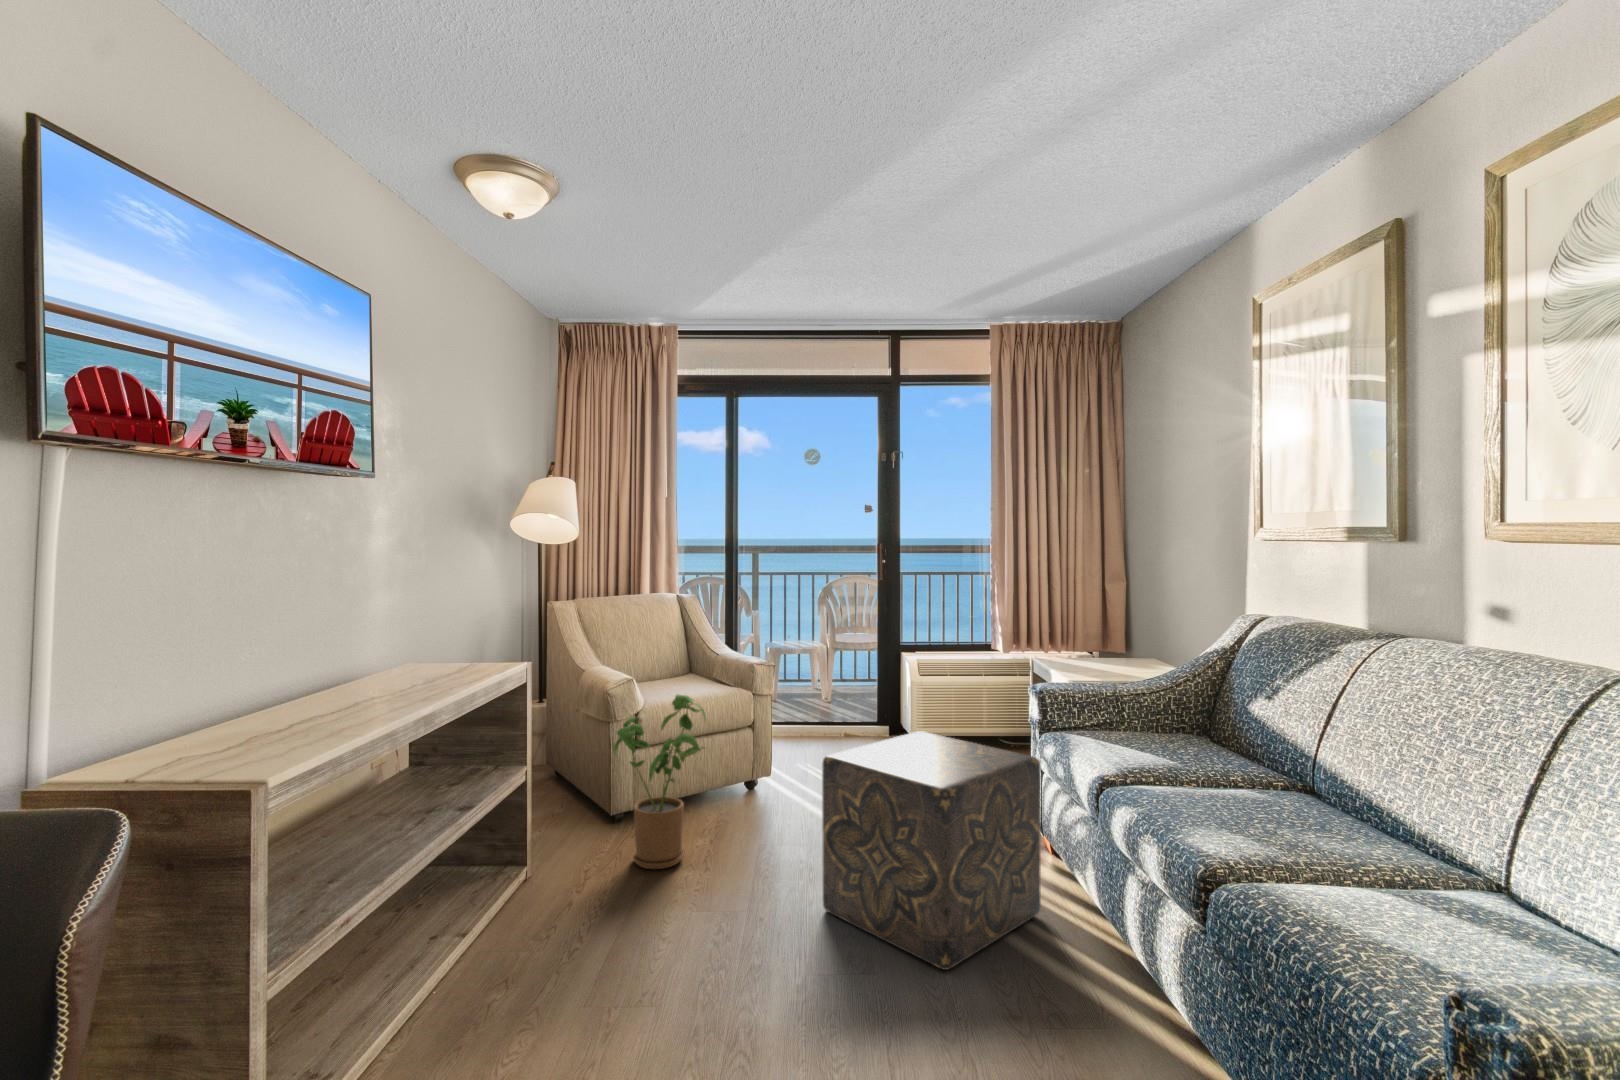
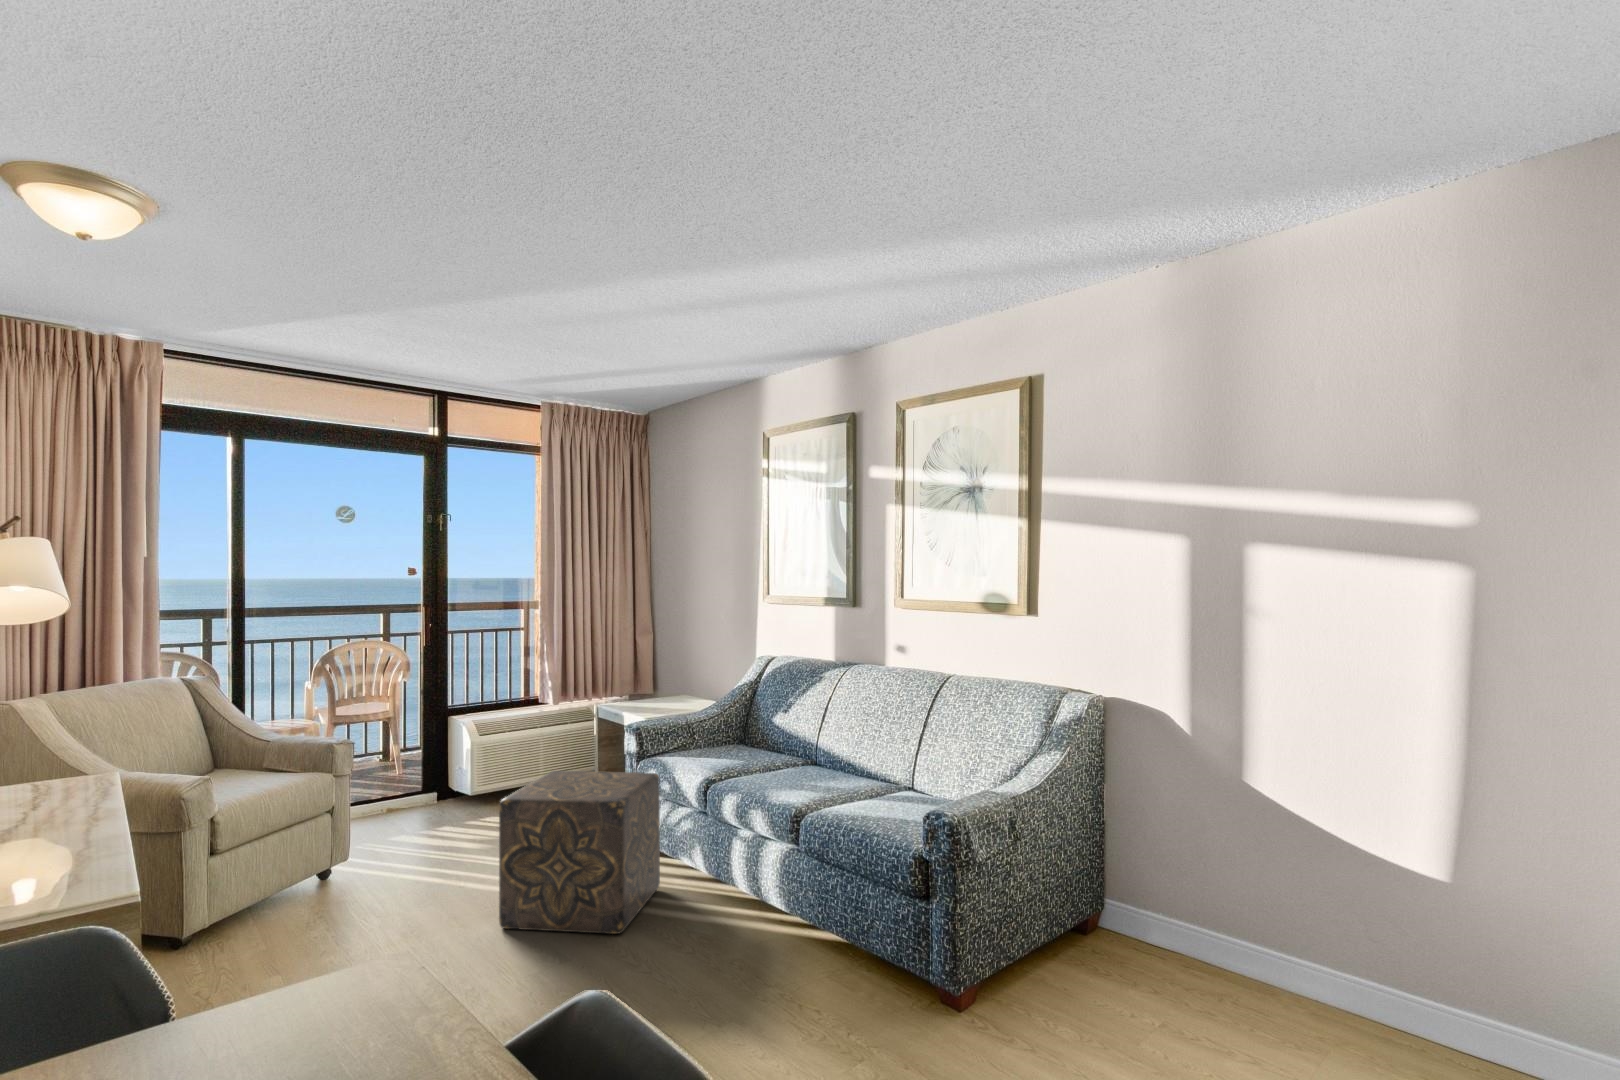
house plant: present [614,694,706,869] -> none [251,773,366,948]

